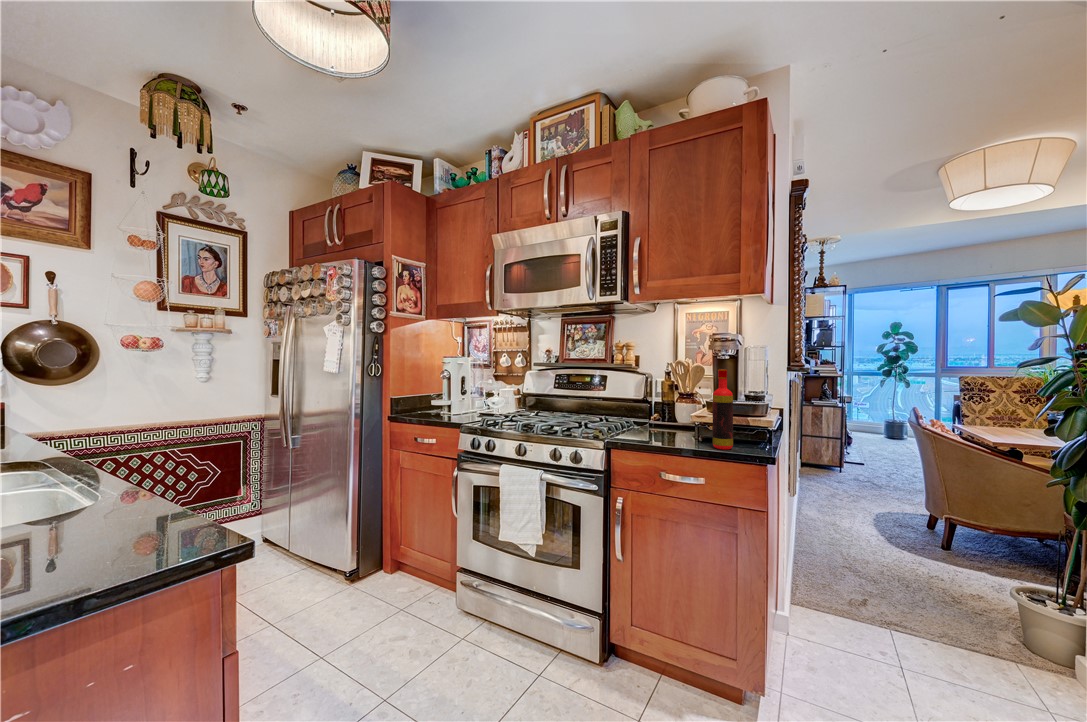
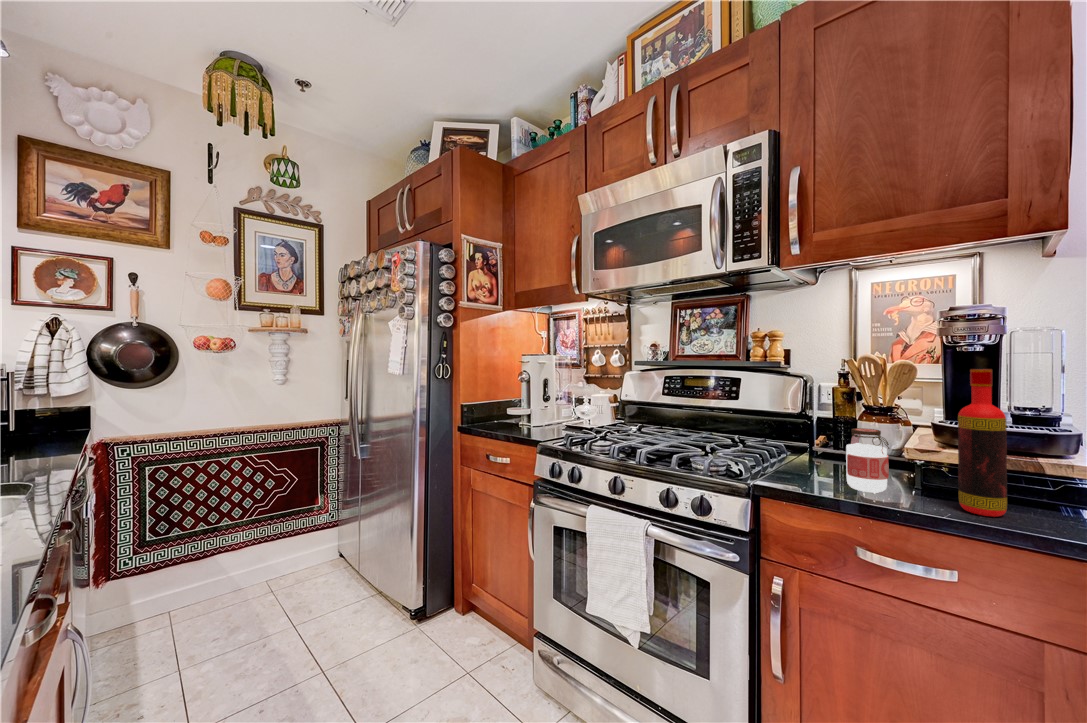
jar: none [660,405,683,443] -> present [846,428,889,492]

